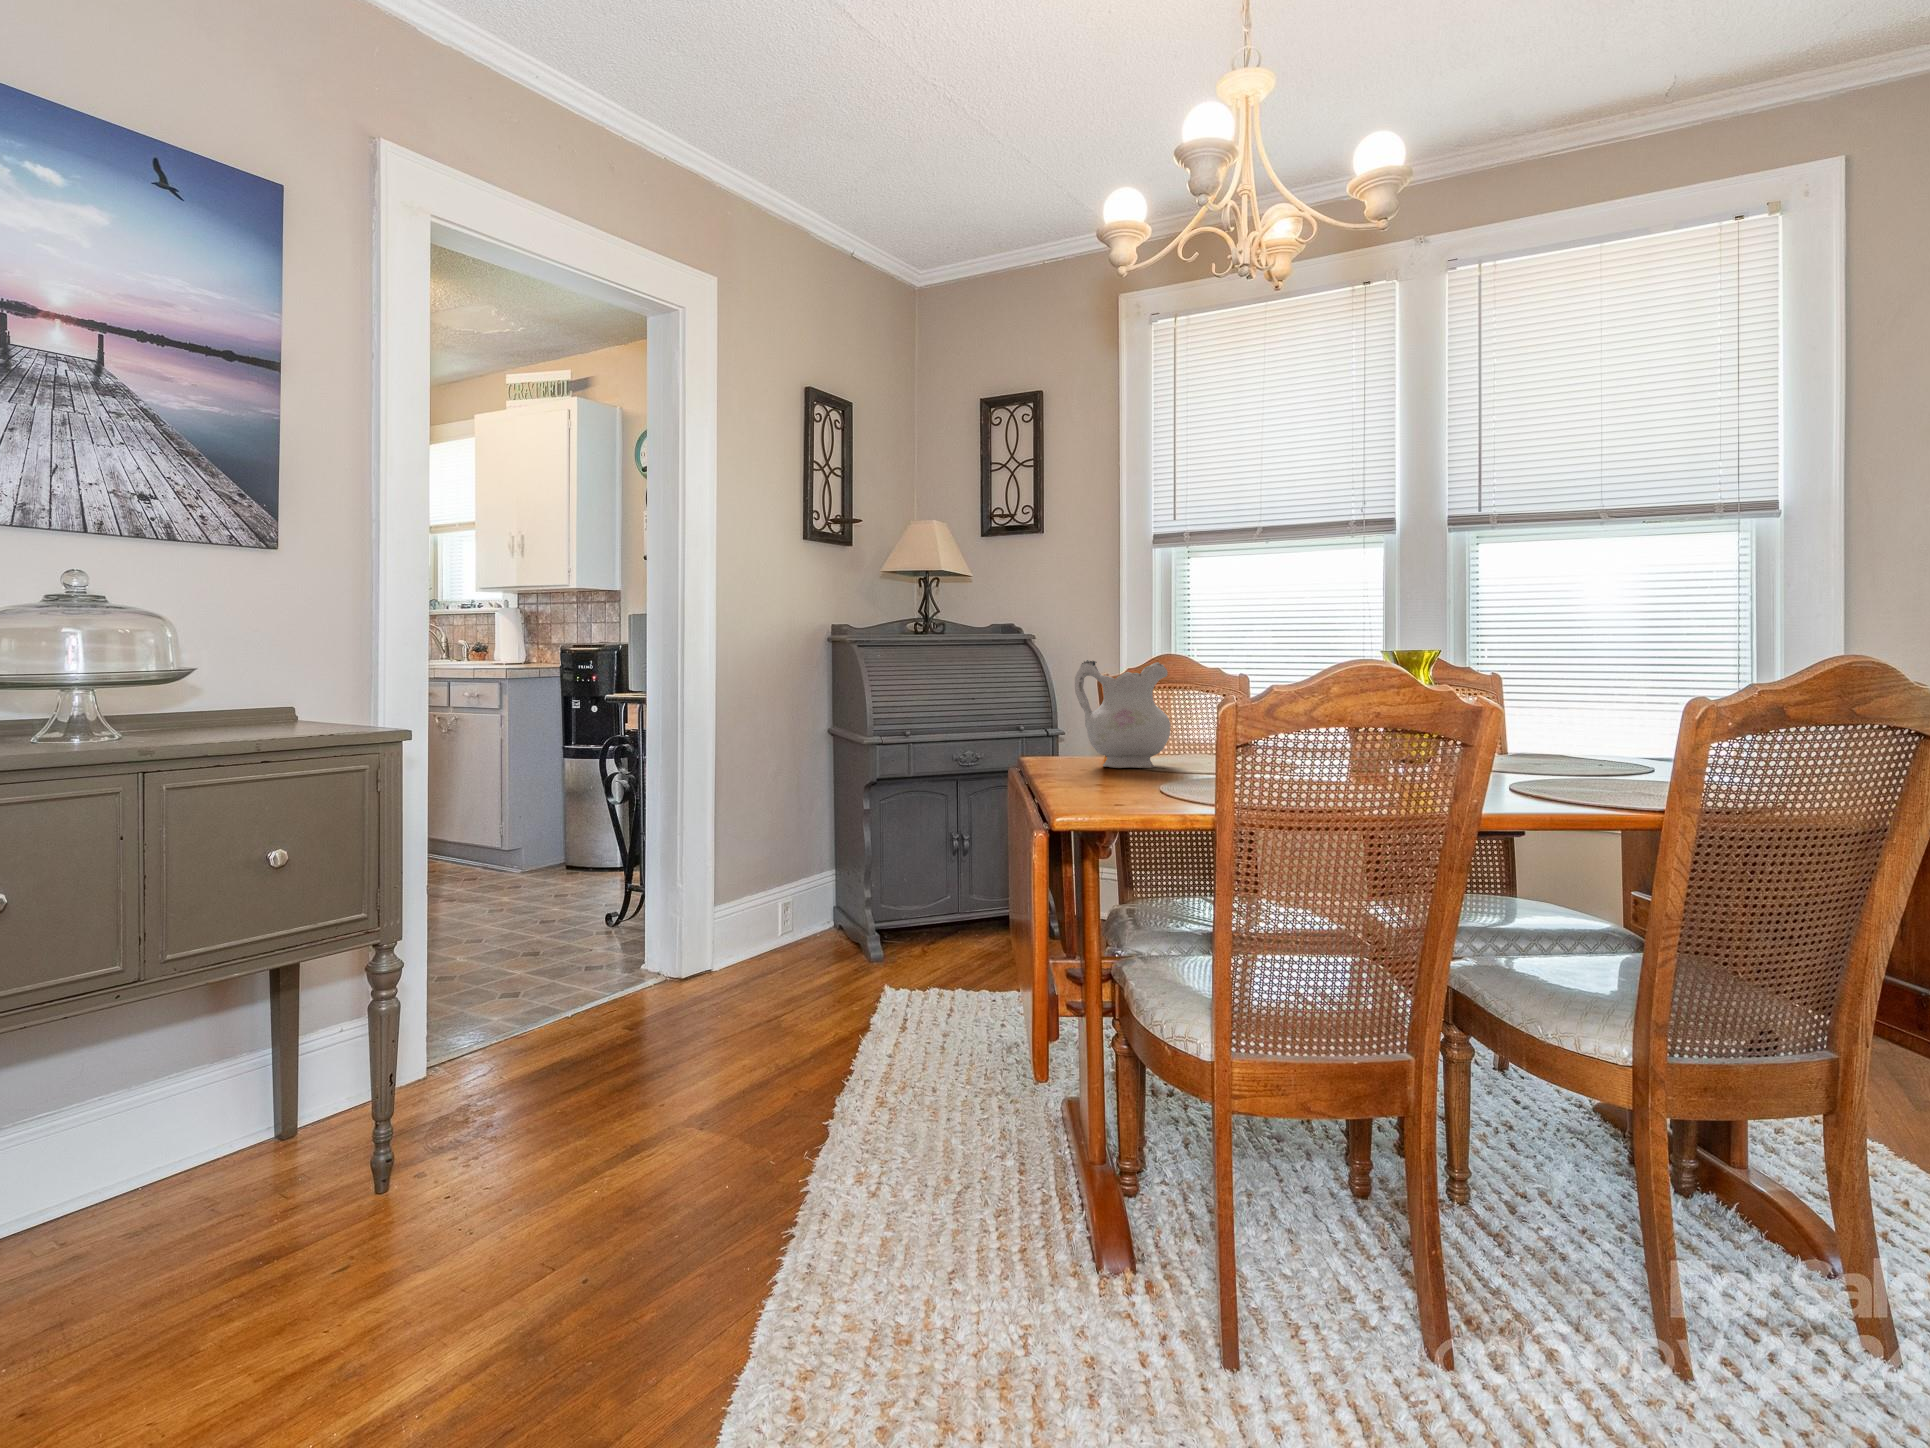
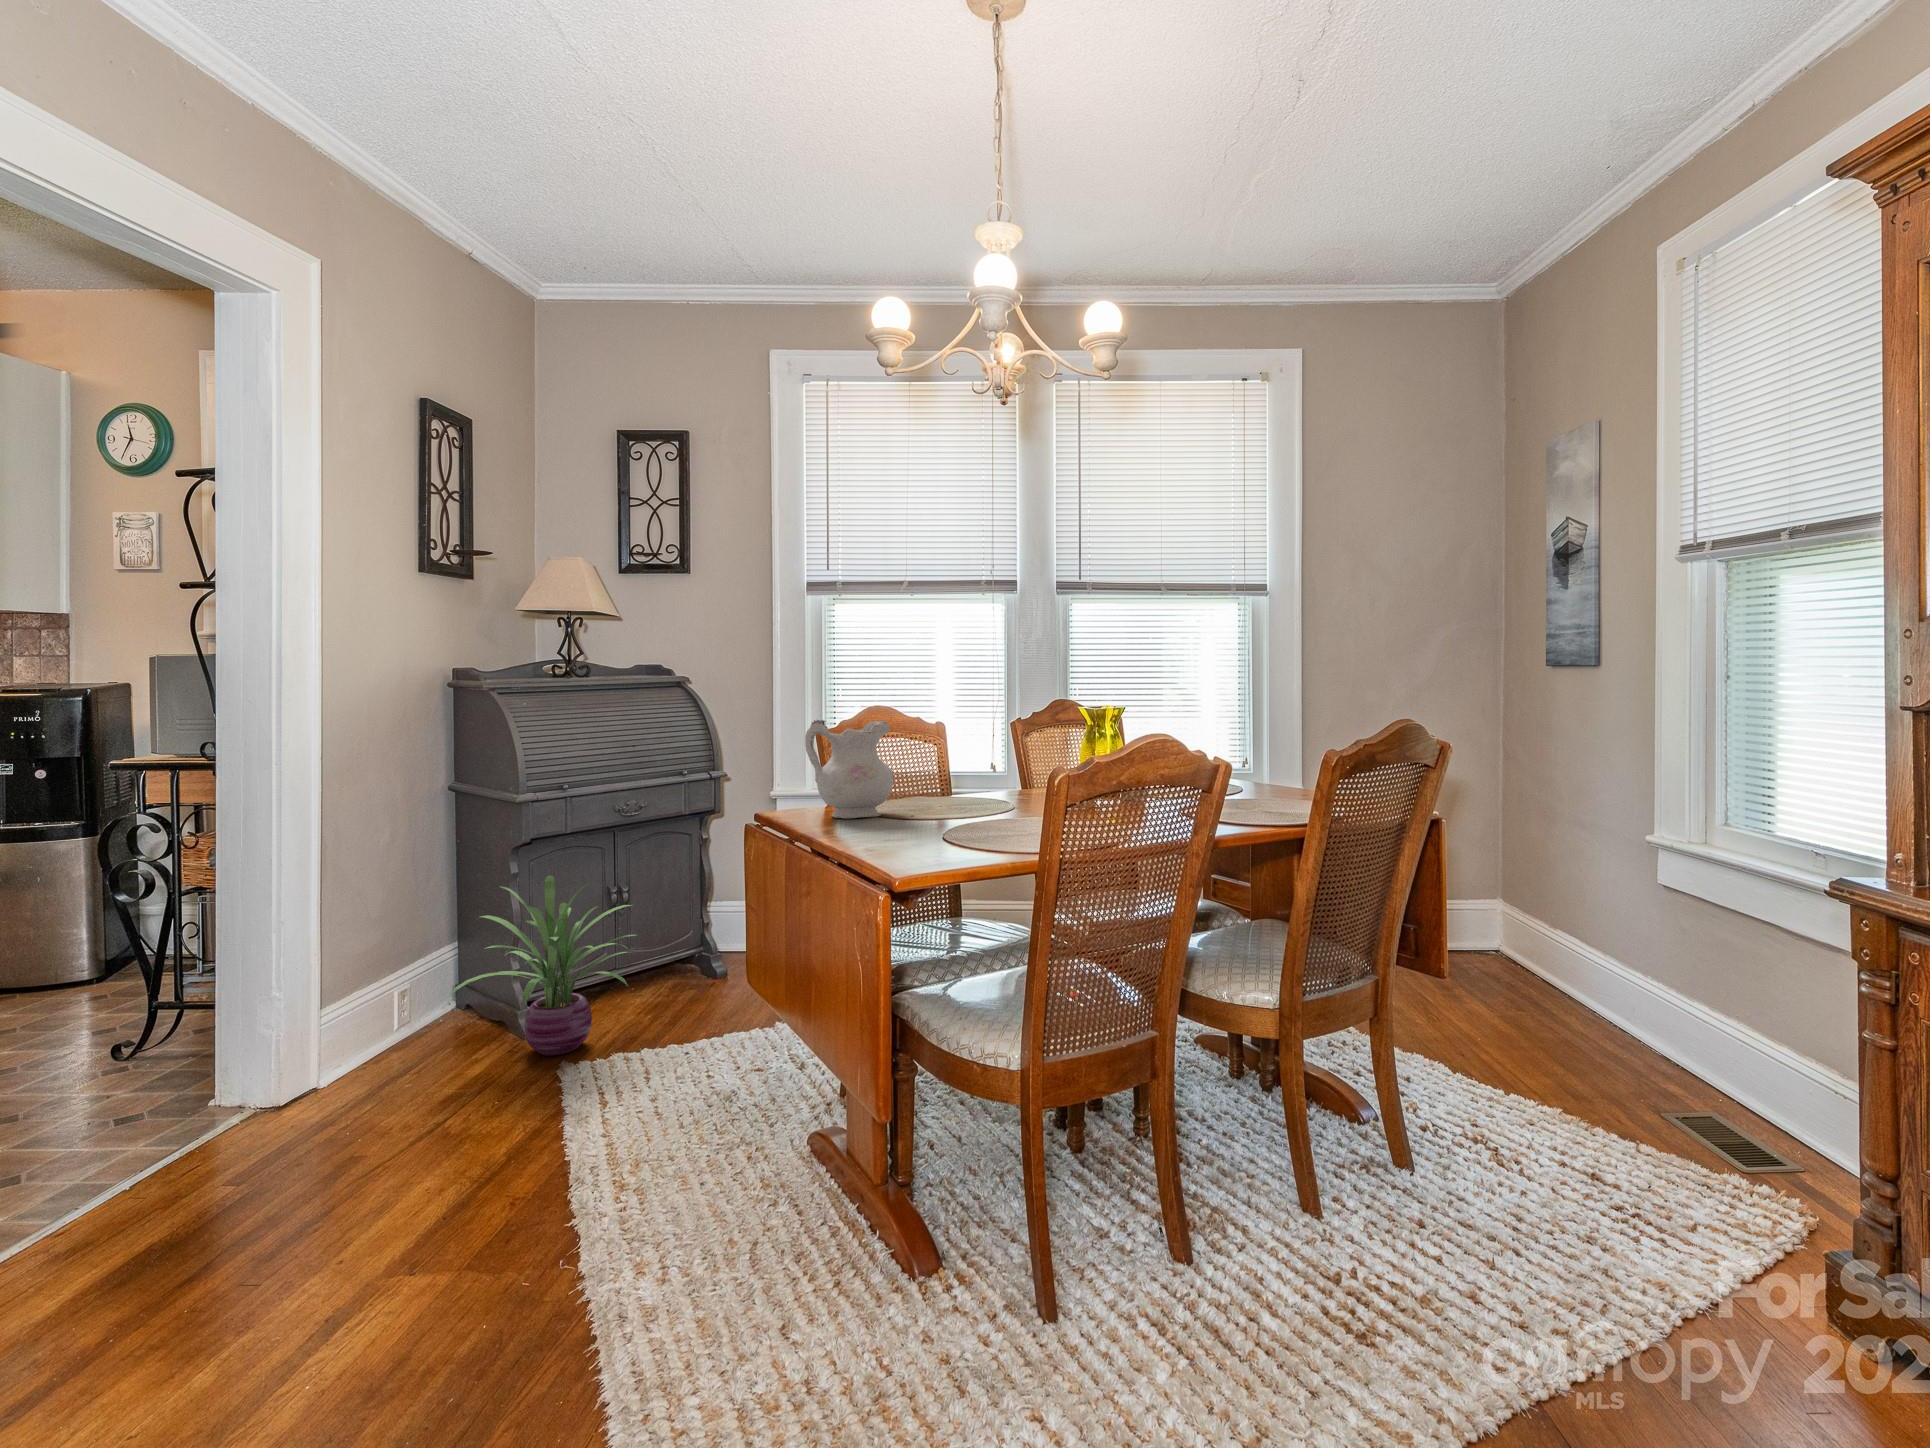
decorative plant: none [796,814,969,982] -> present [449,875,635,1056]

